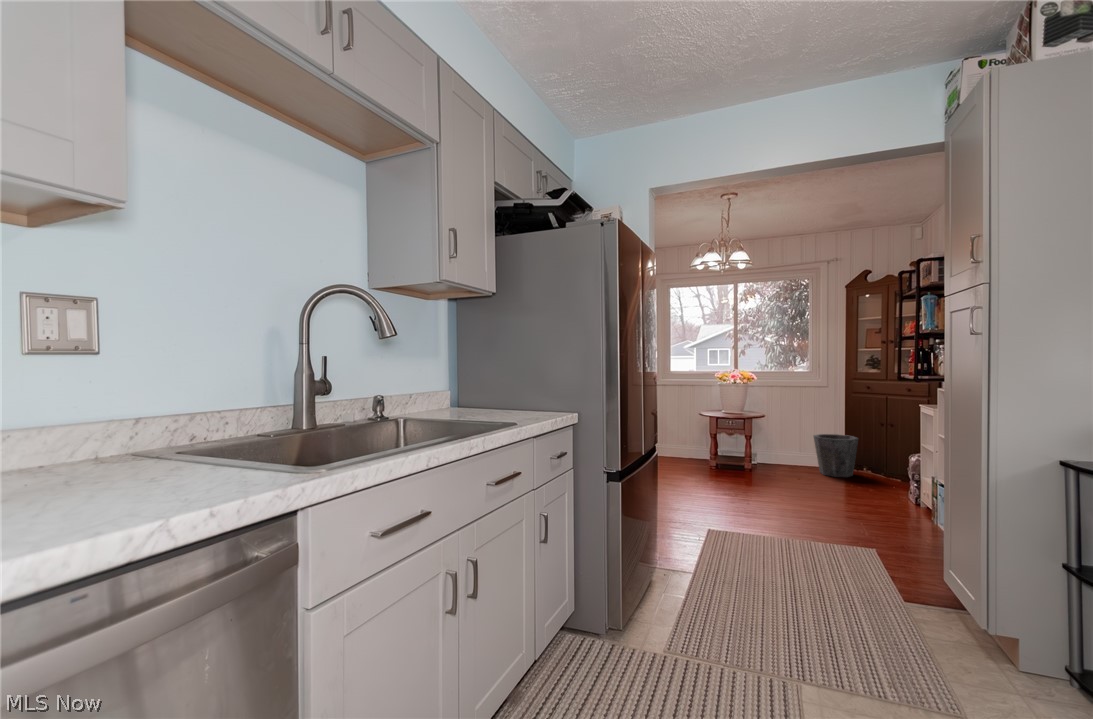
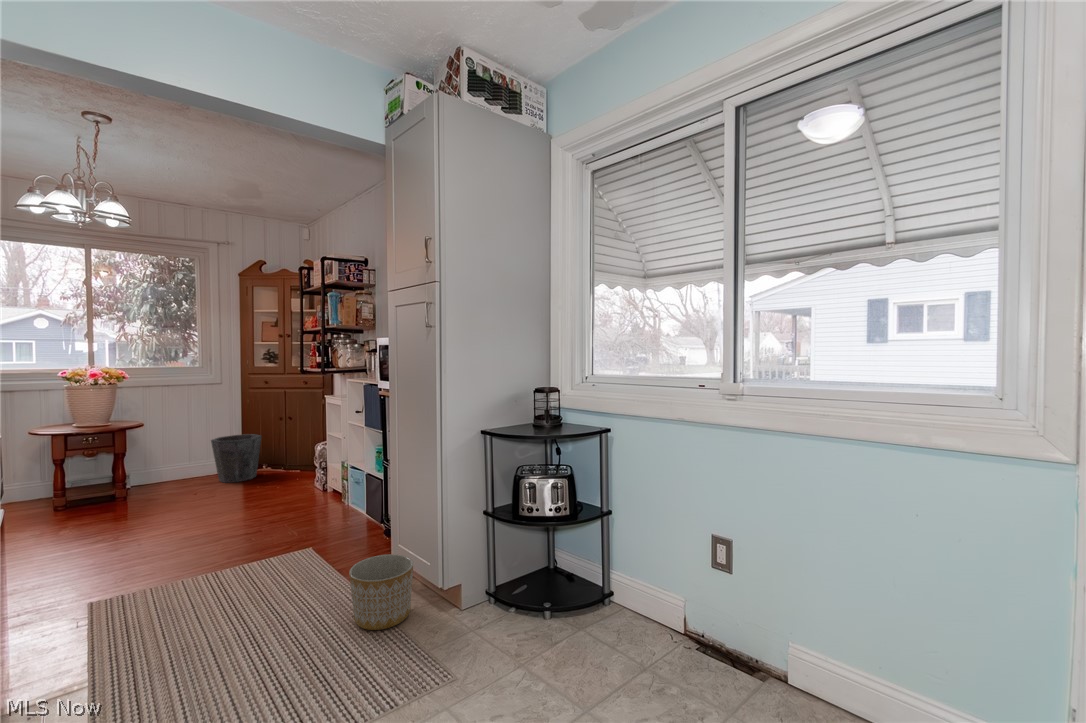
planter: none [877,568,953,645] -> present [349,554,413,630]

